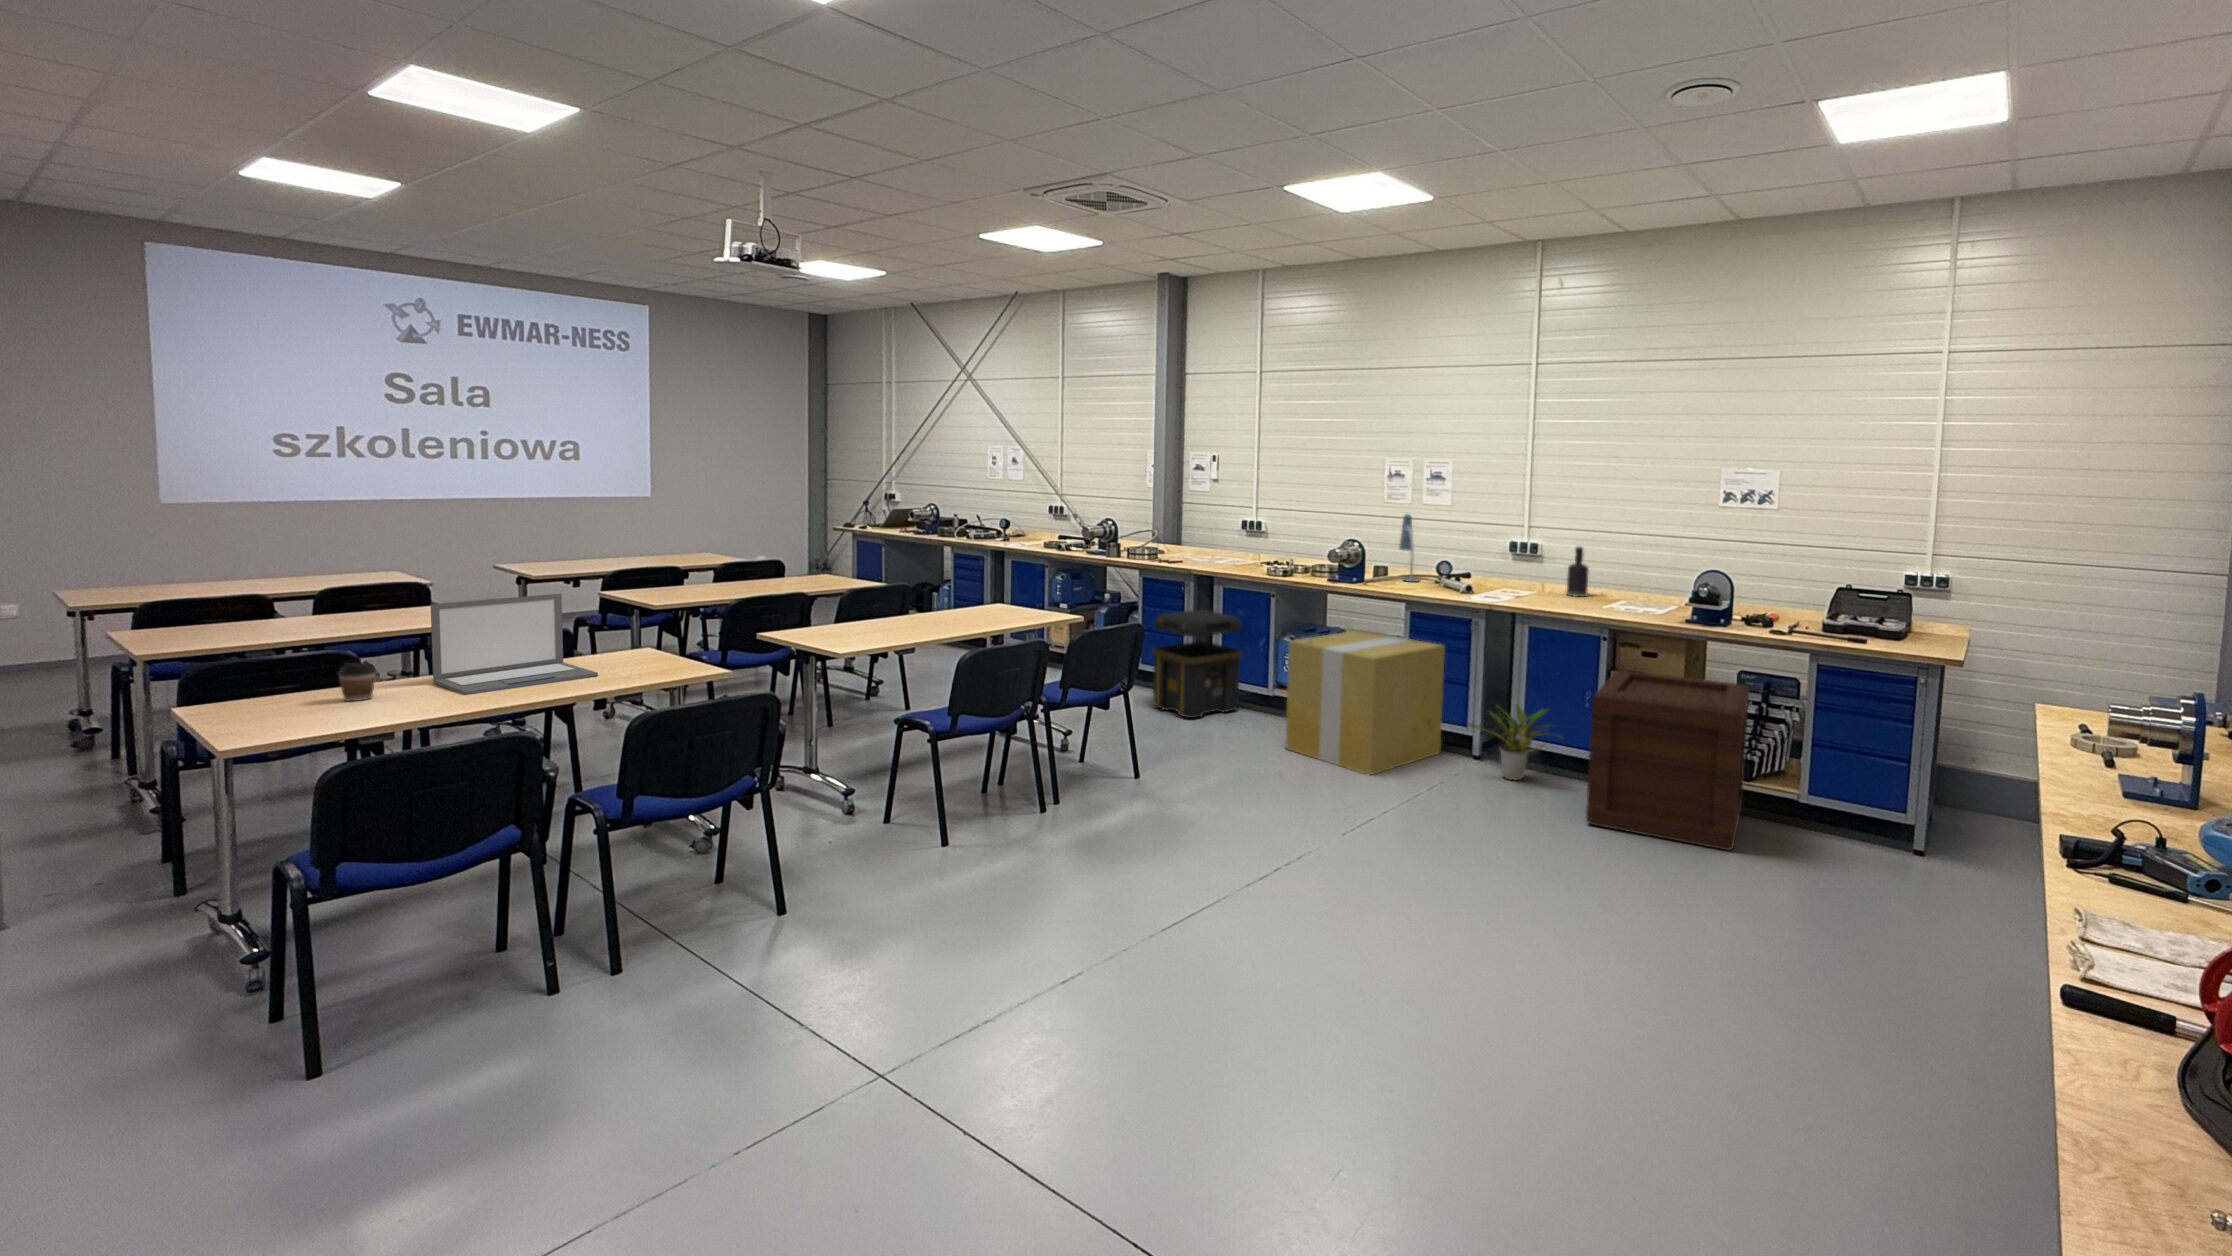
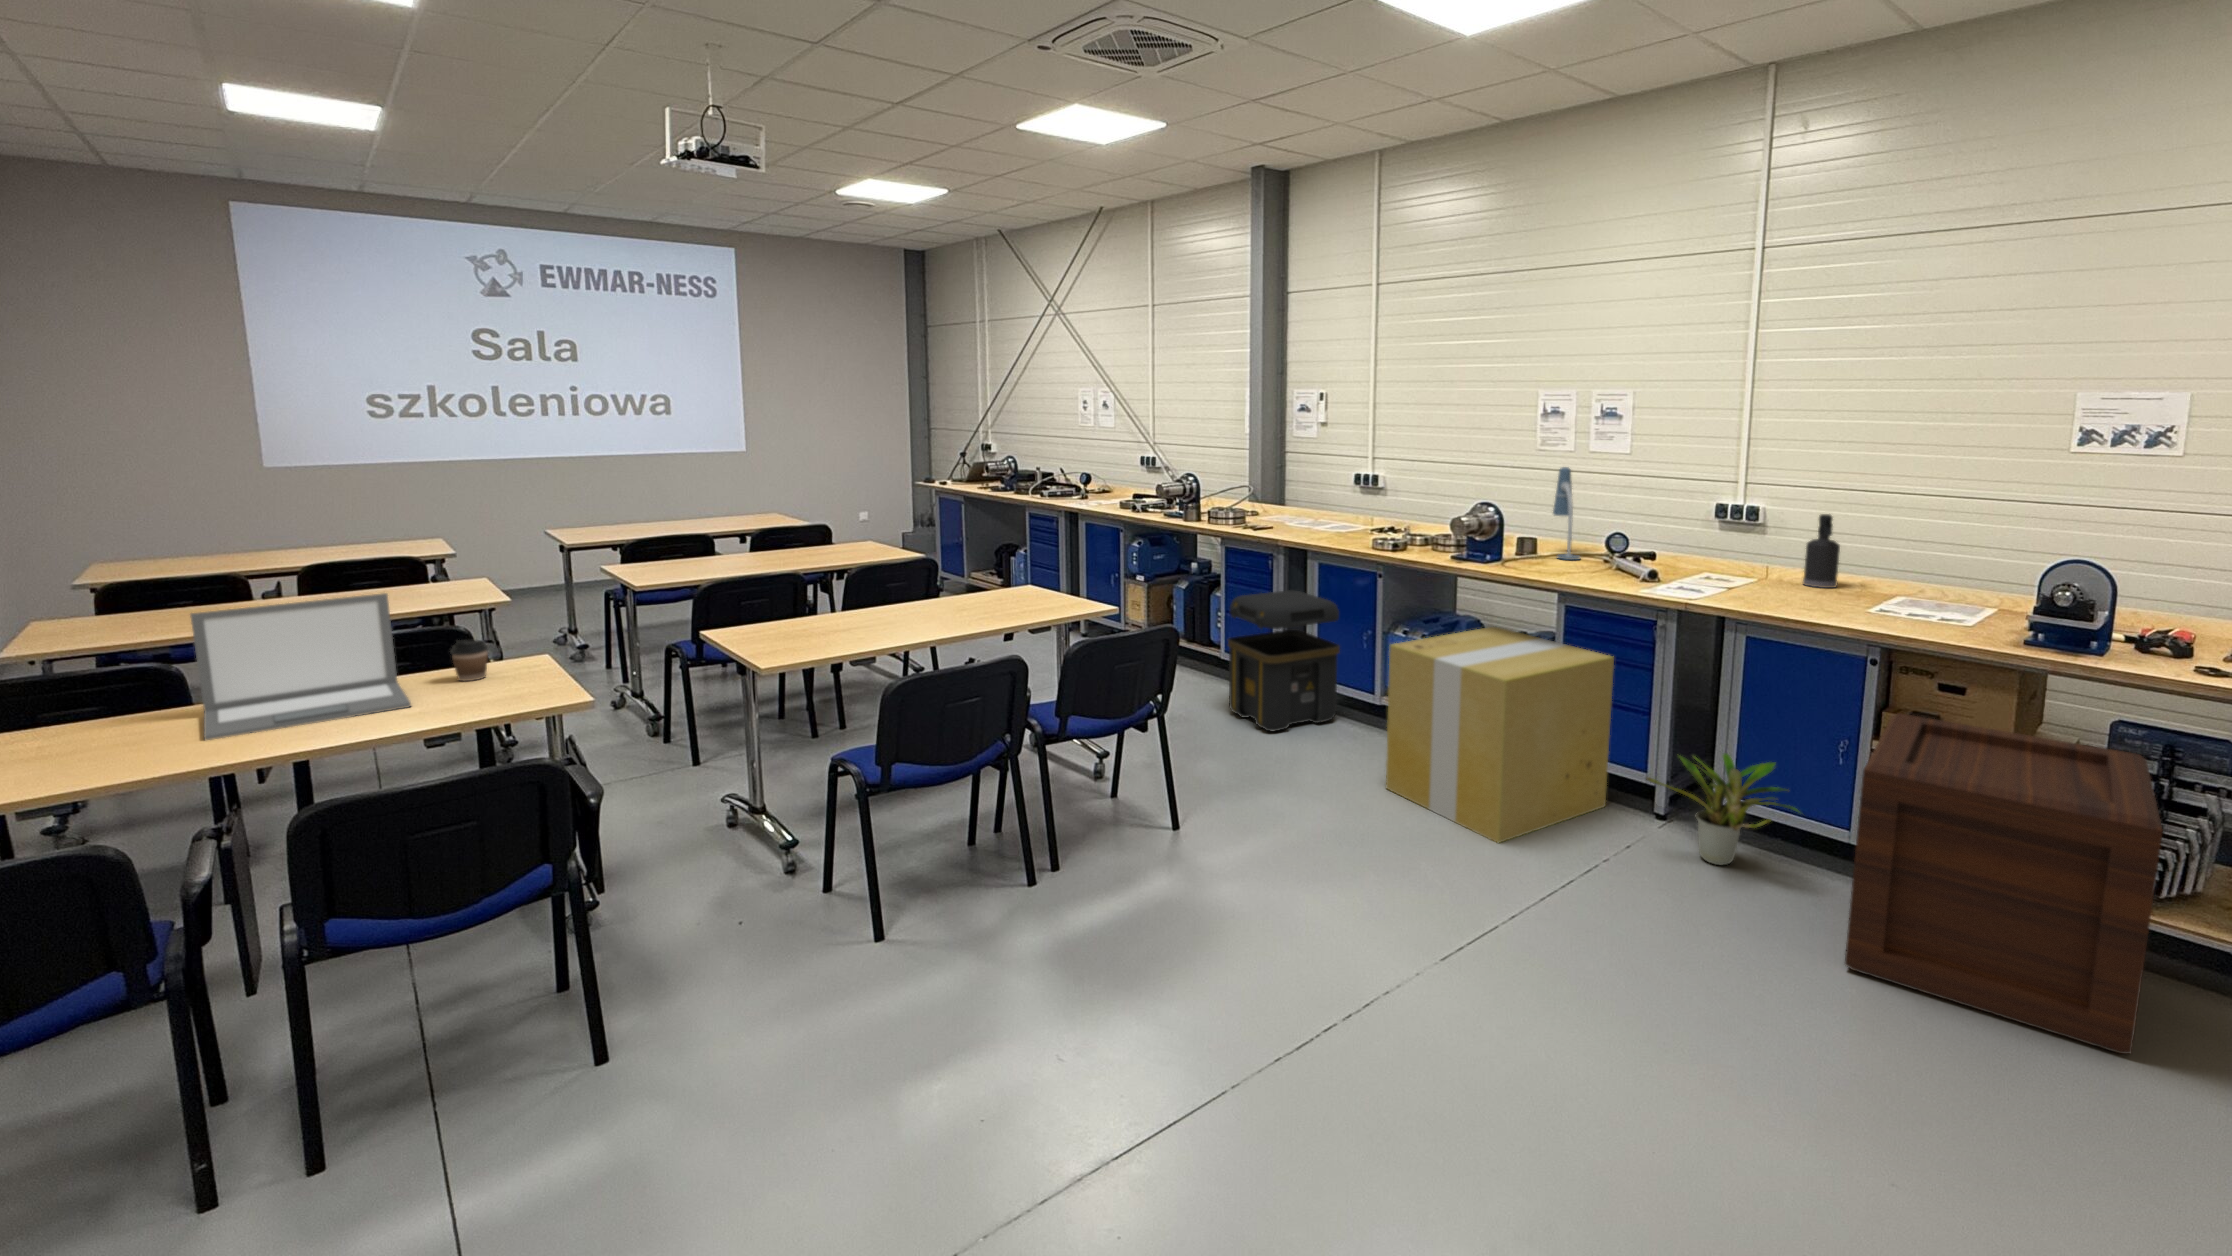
coffee cup: present [338,663,376,701] -> present [450,640,488,681]

